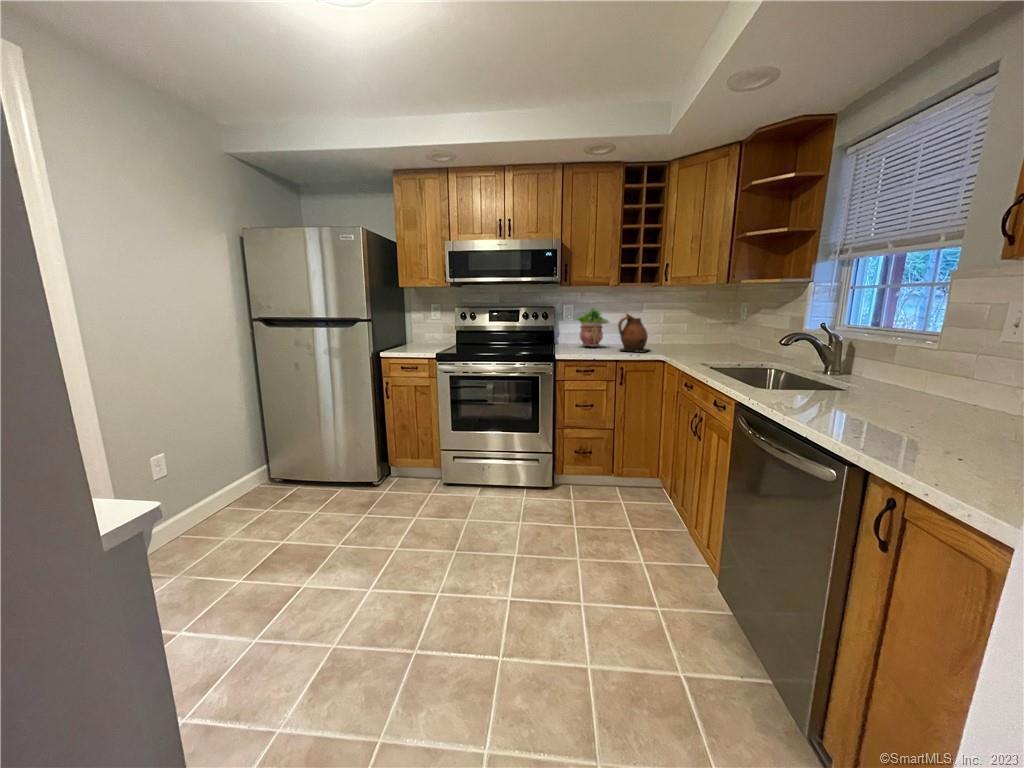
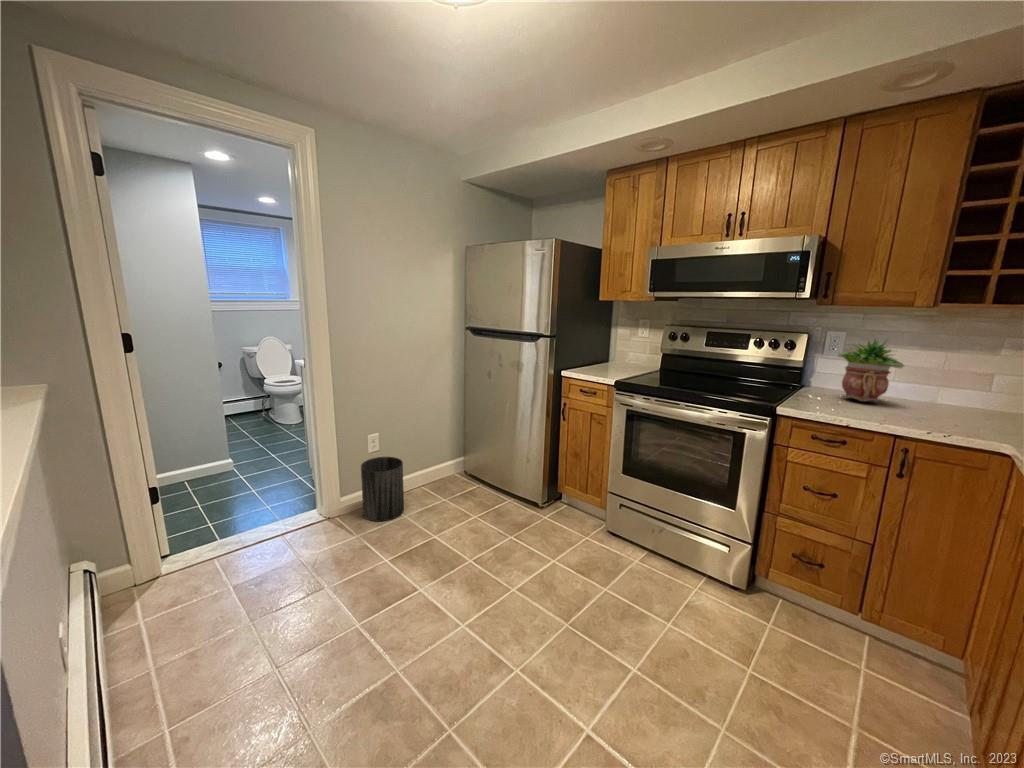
ceramic pitcher: present [618,314,649,352] -> none [909,357,991,429]
trash can: none [154,476,223,556] -> present [361,457,404,522]

